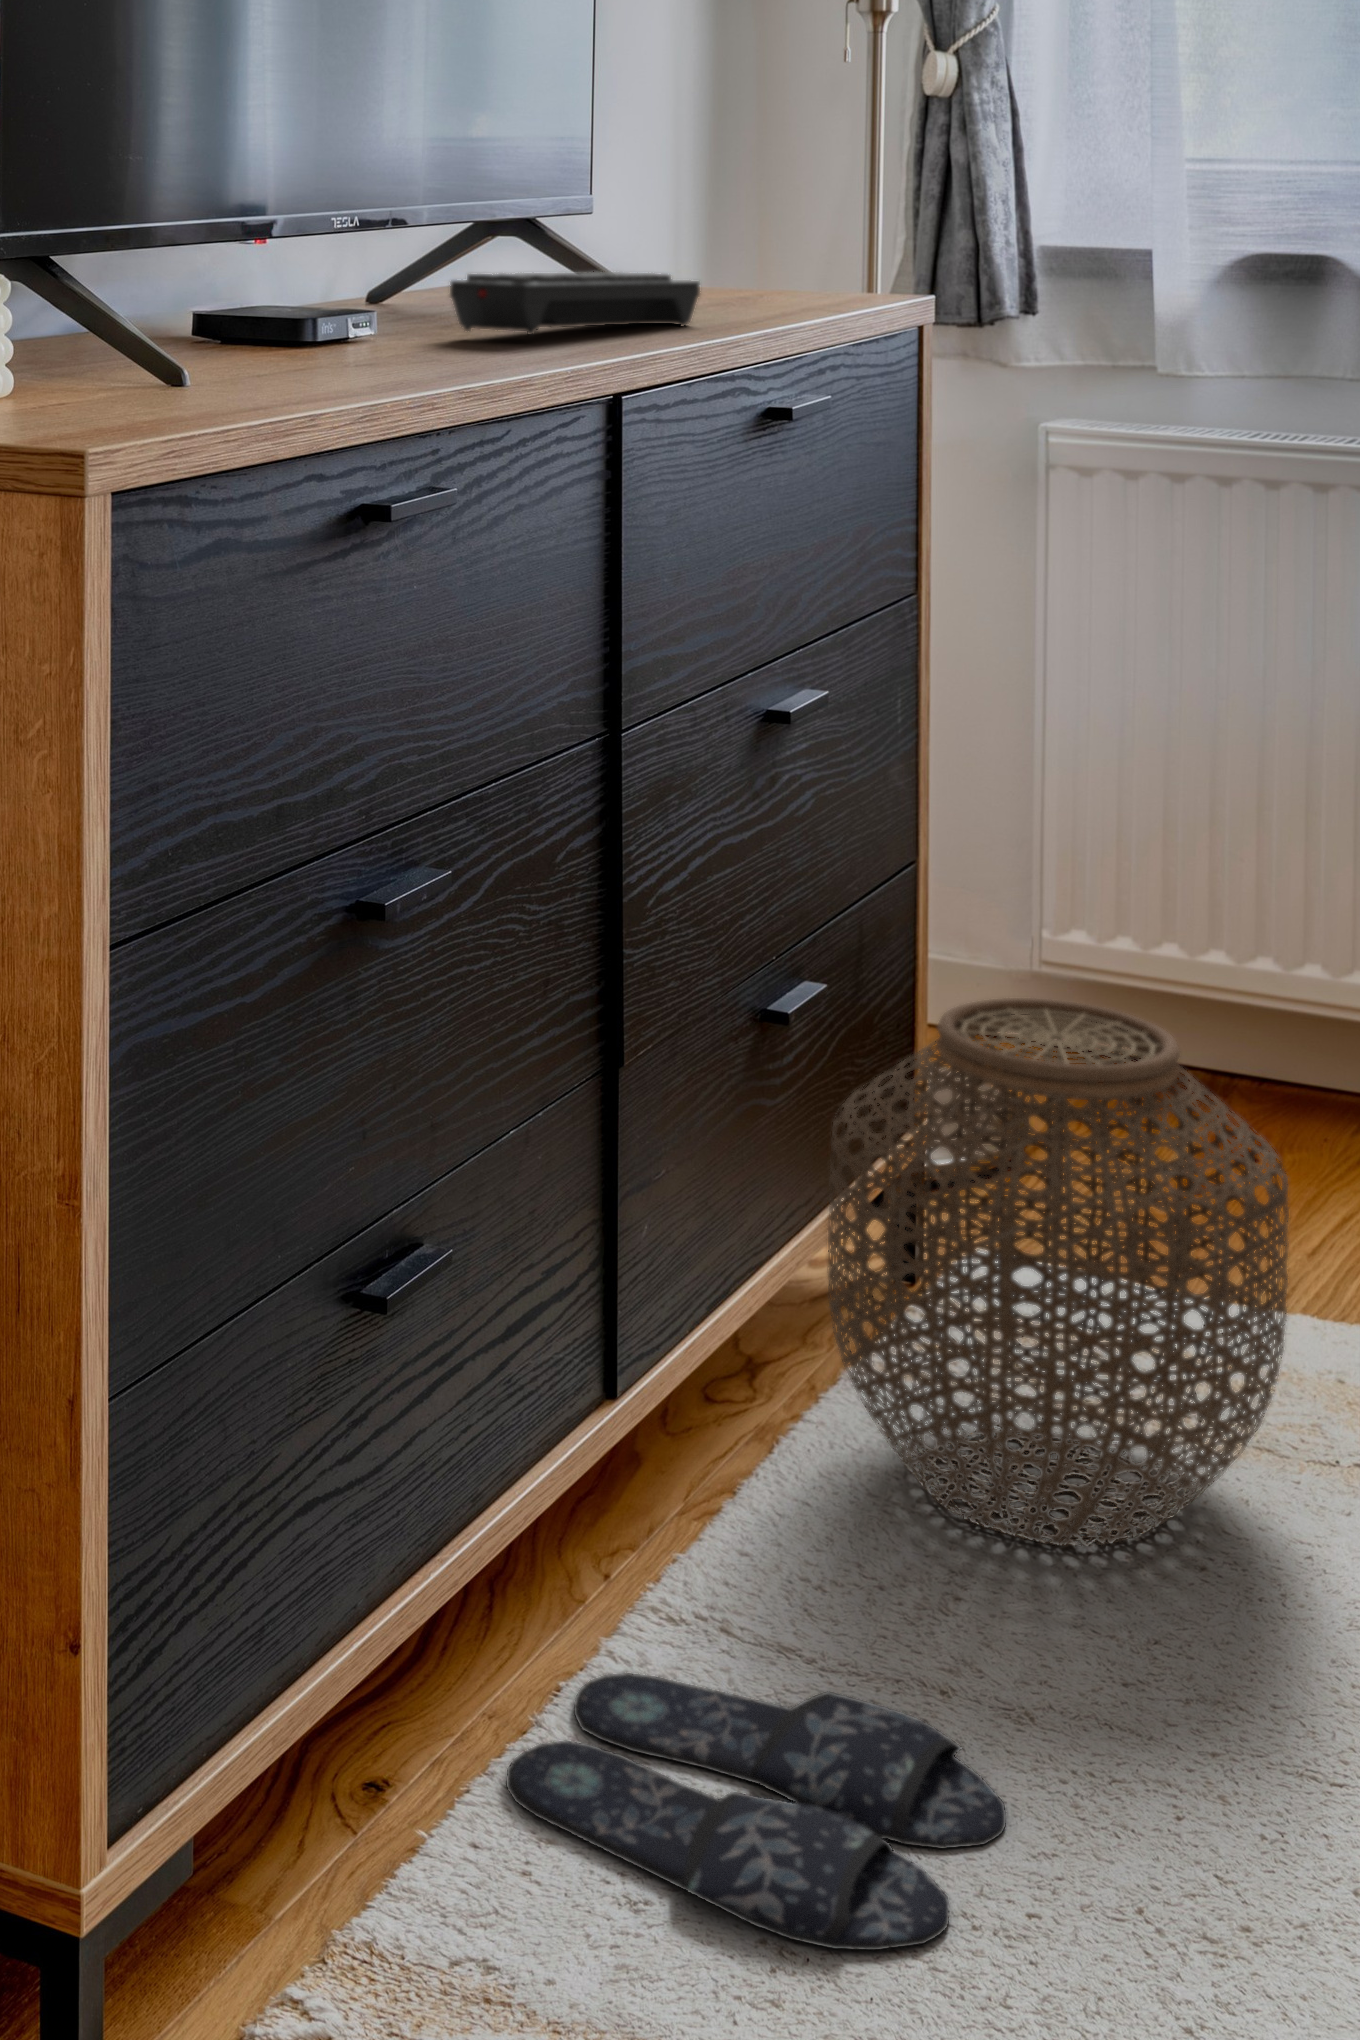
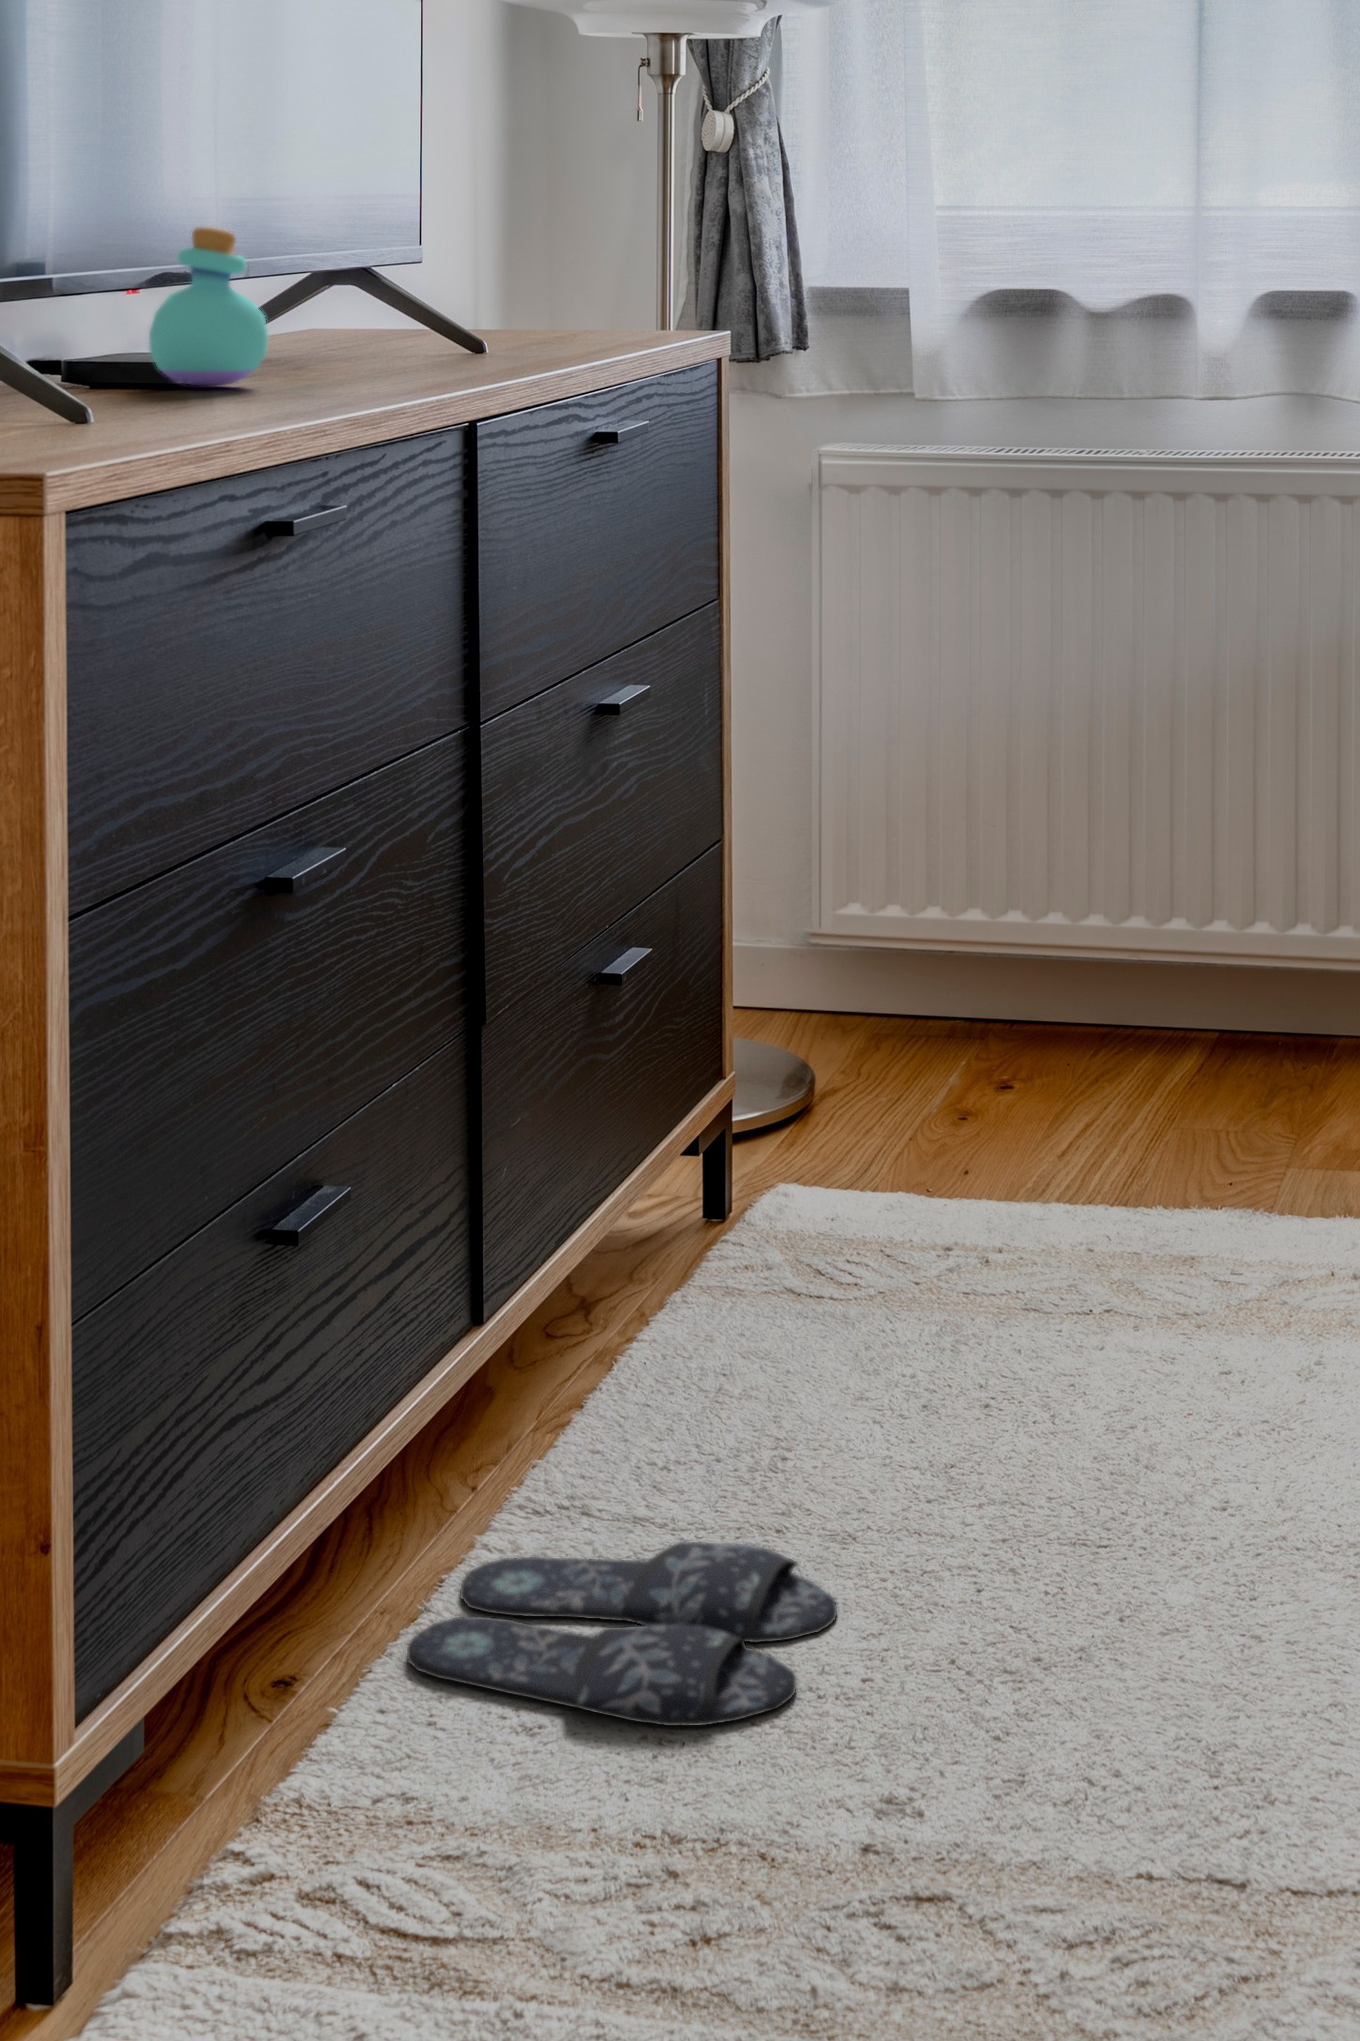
perfume bottle: none [272,176,398,346] -> present [149,227,268,386]
remote control: present [450,272,700,334] -> none [311,314,531,370]
woven basket: present [827,998,1289,1546] -> none [662,942,1047,1406]

